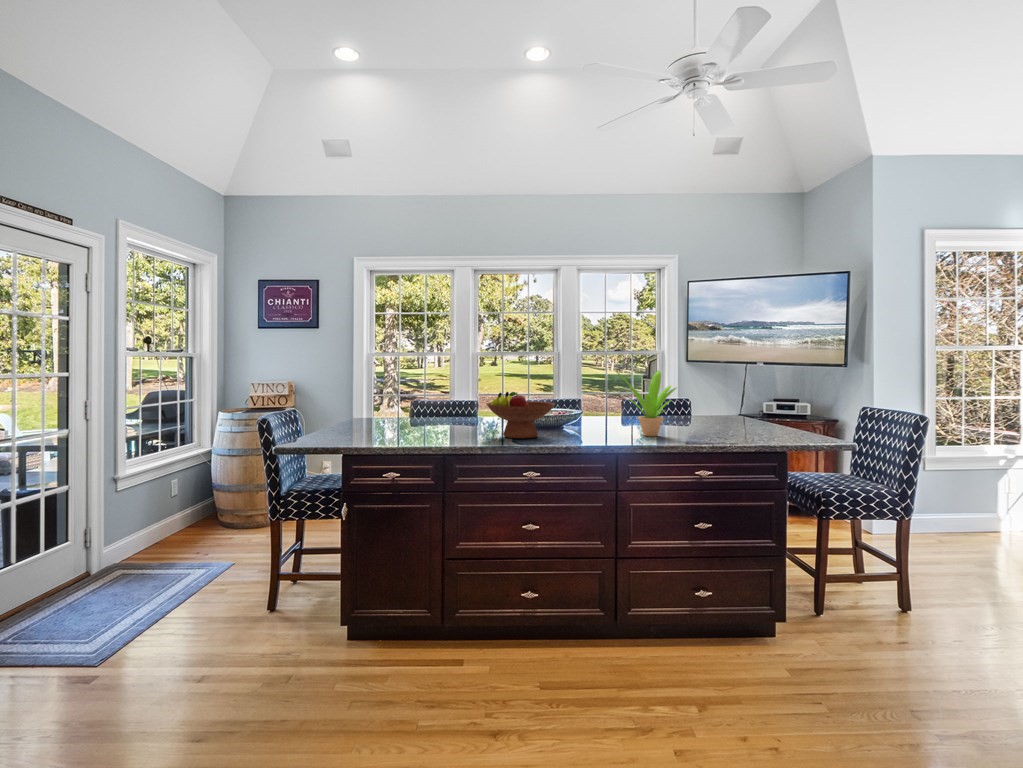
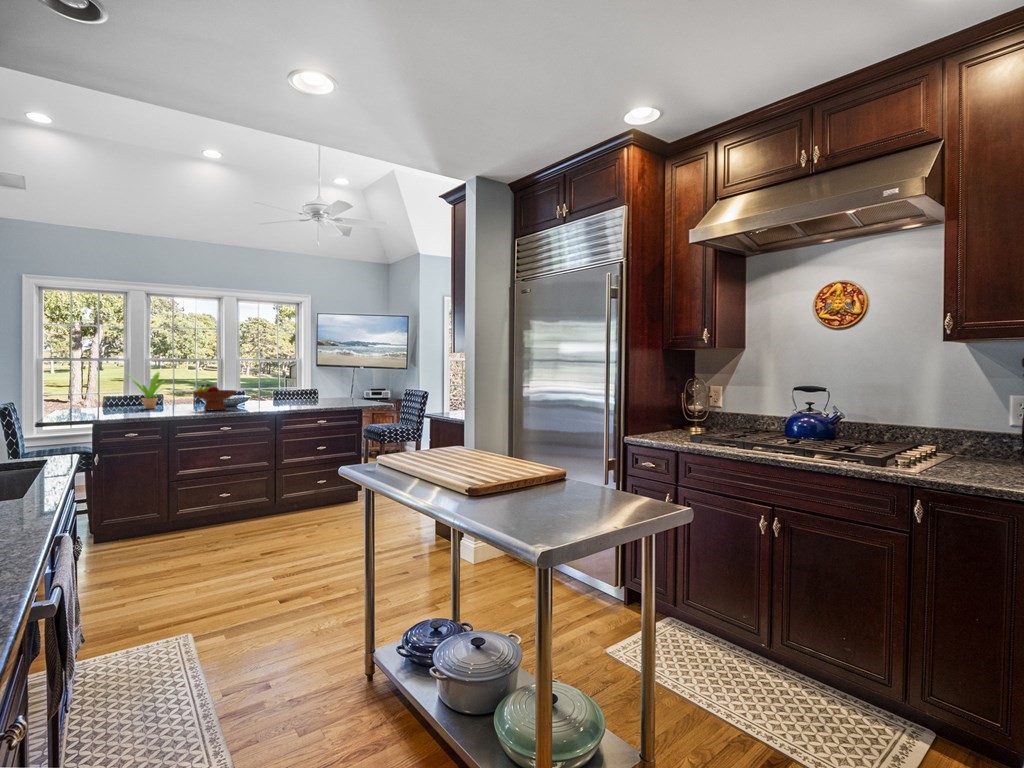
potted plant: present [616,371,676,436] -> present [126,372,164,409]

